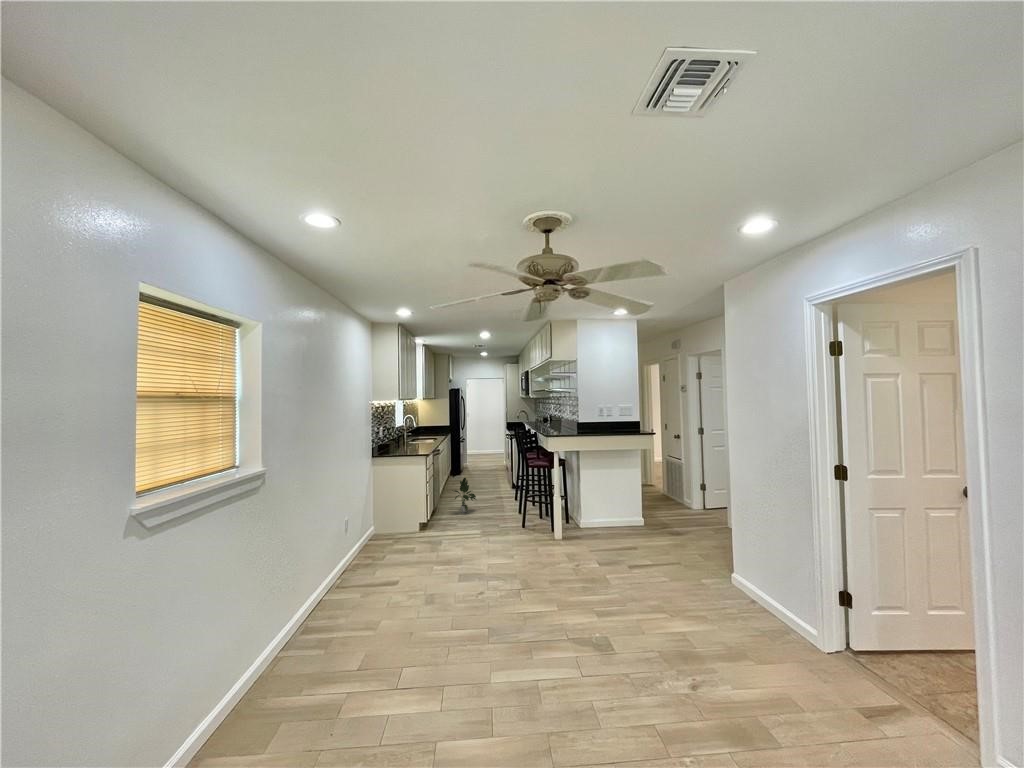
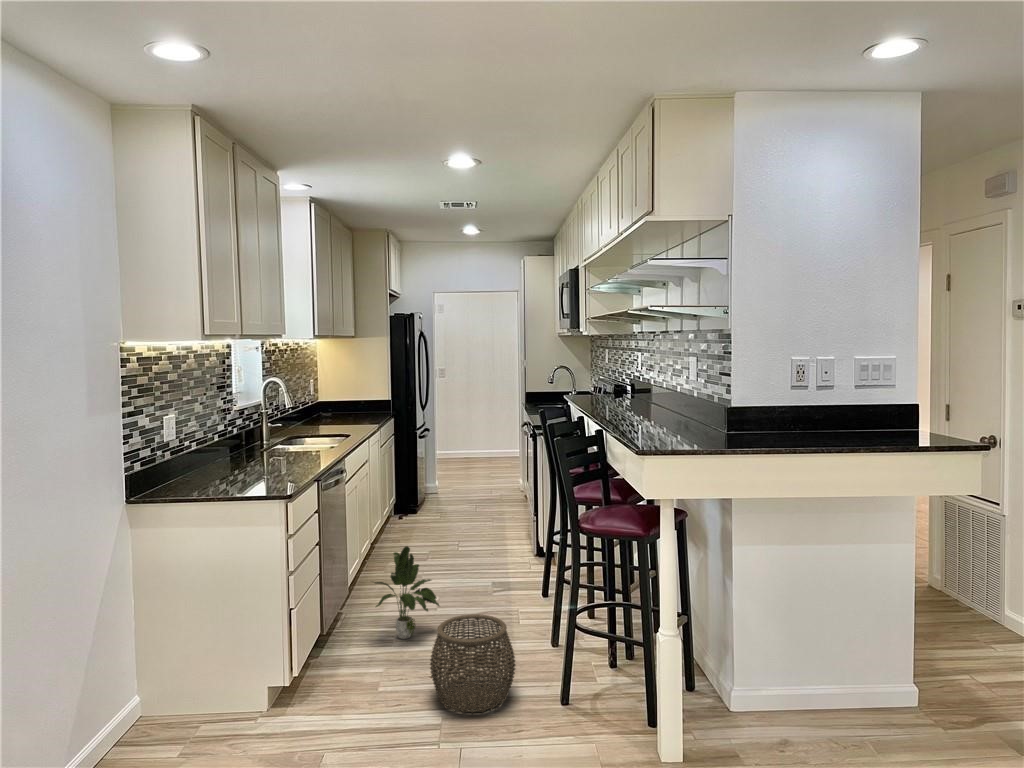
woven basket: none [477,498,507,530] -> present [430,614,516,713]

